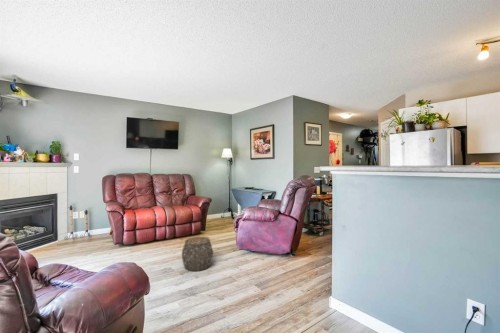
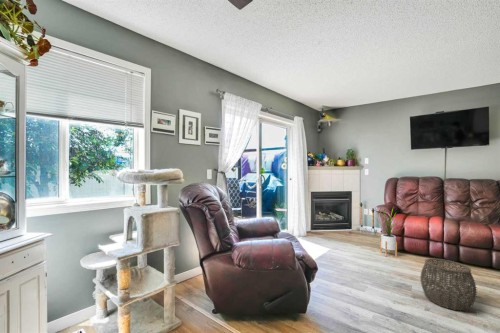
house plant: none [113,203,142,254] -> present [380,209,397,257]

